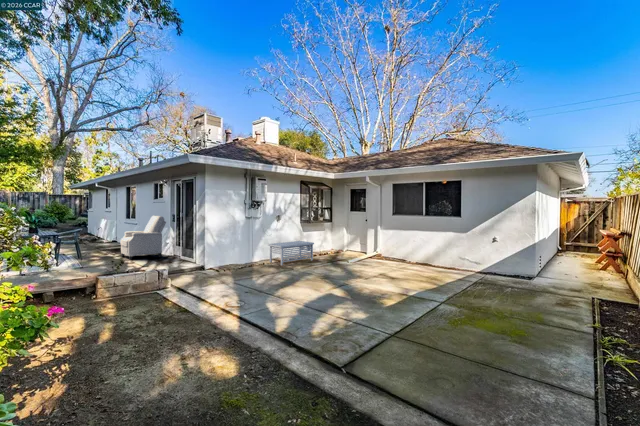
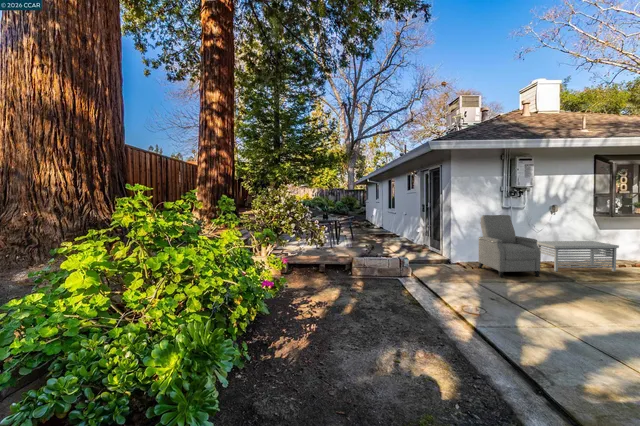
chair: present [121,216,166,260] -> present [478,215,541,277]

